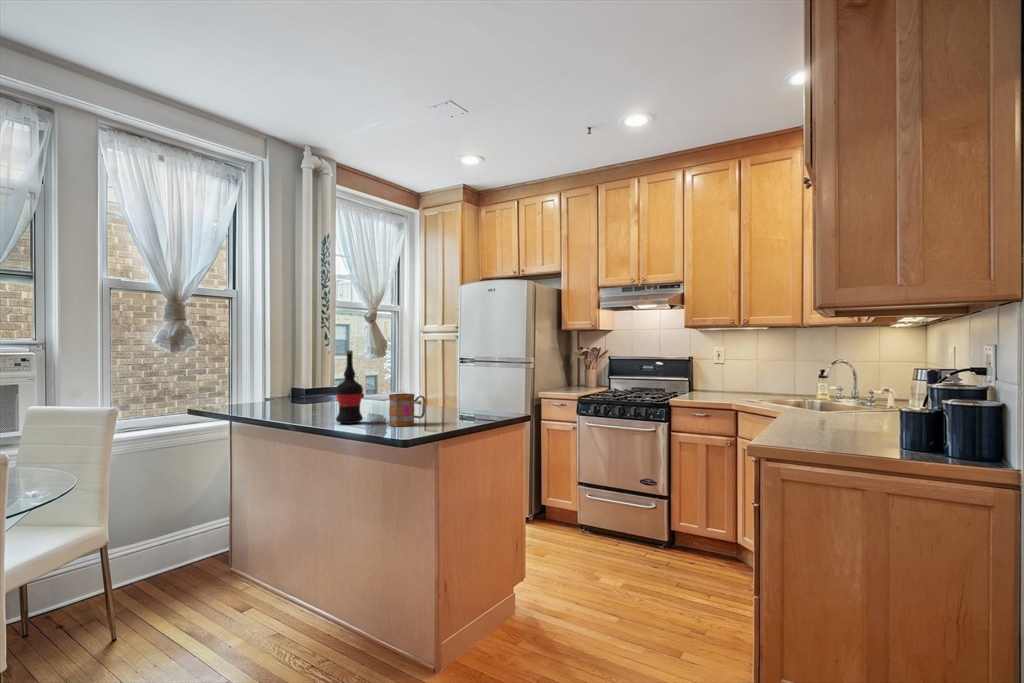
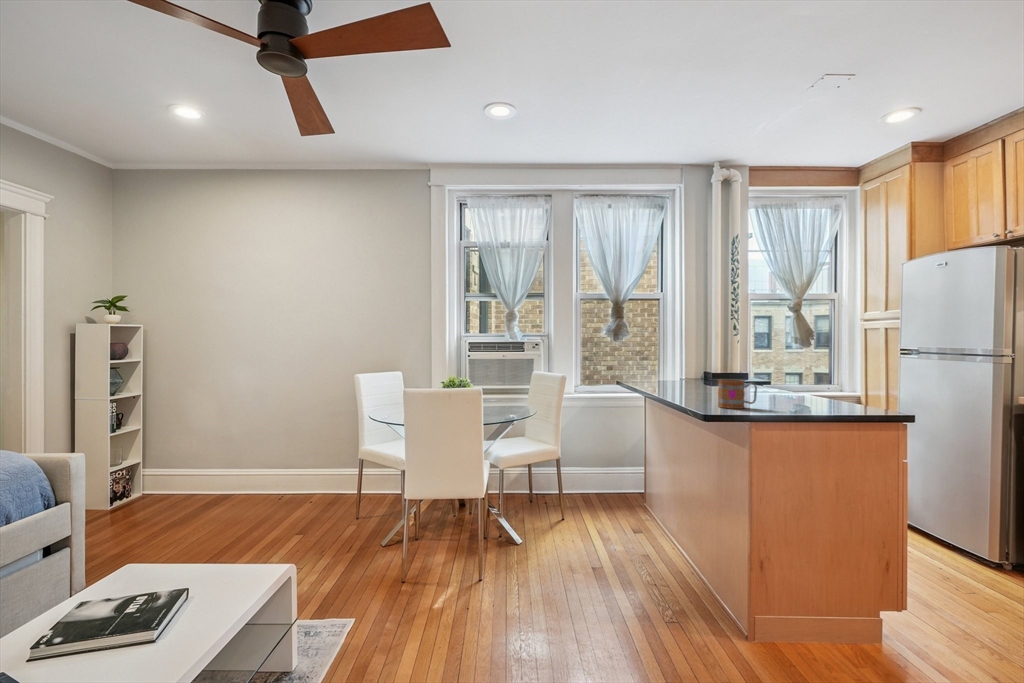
wine bottle: present [336,351,363,423] -> none [682,340,705,401]

